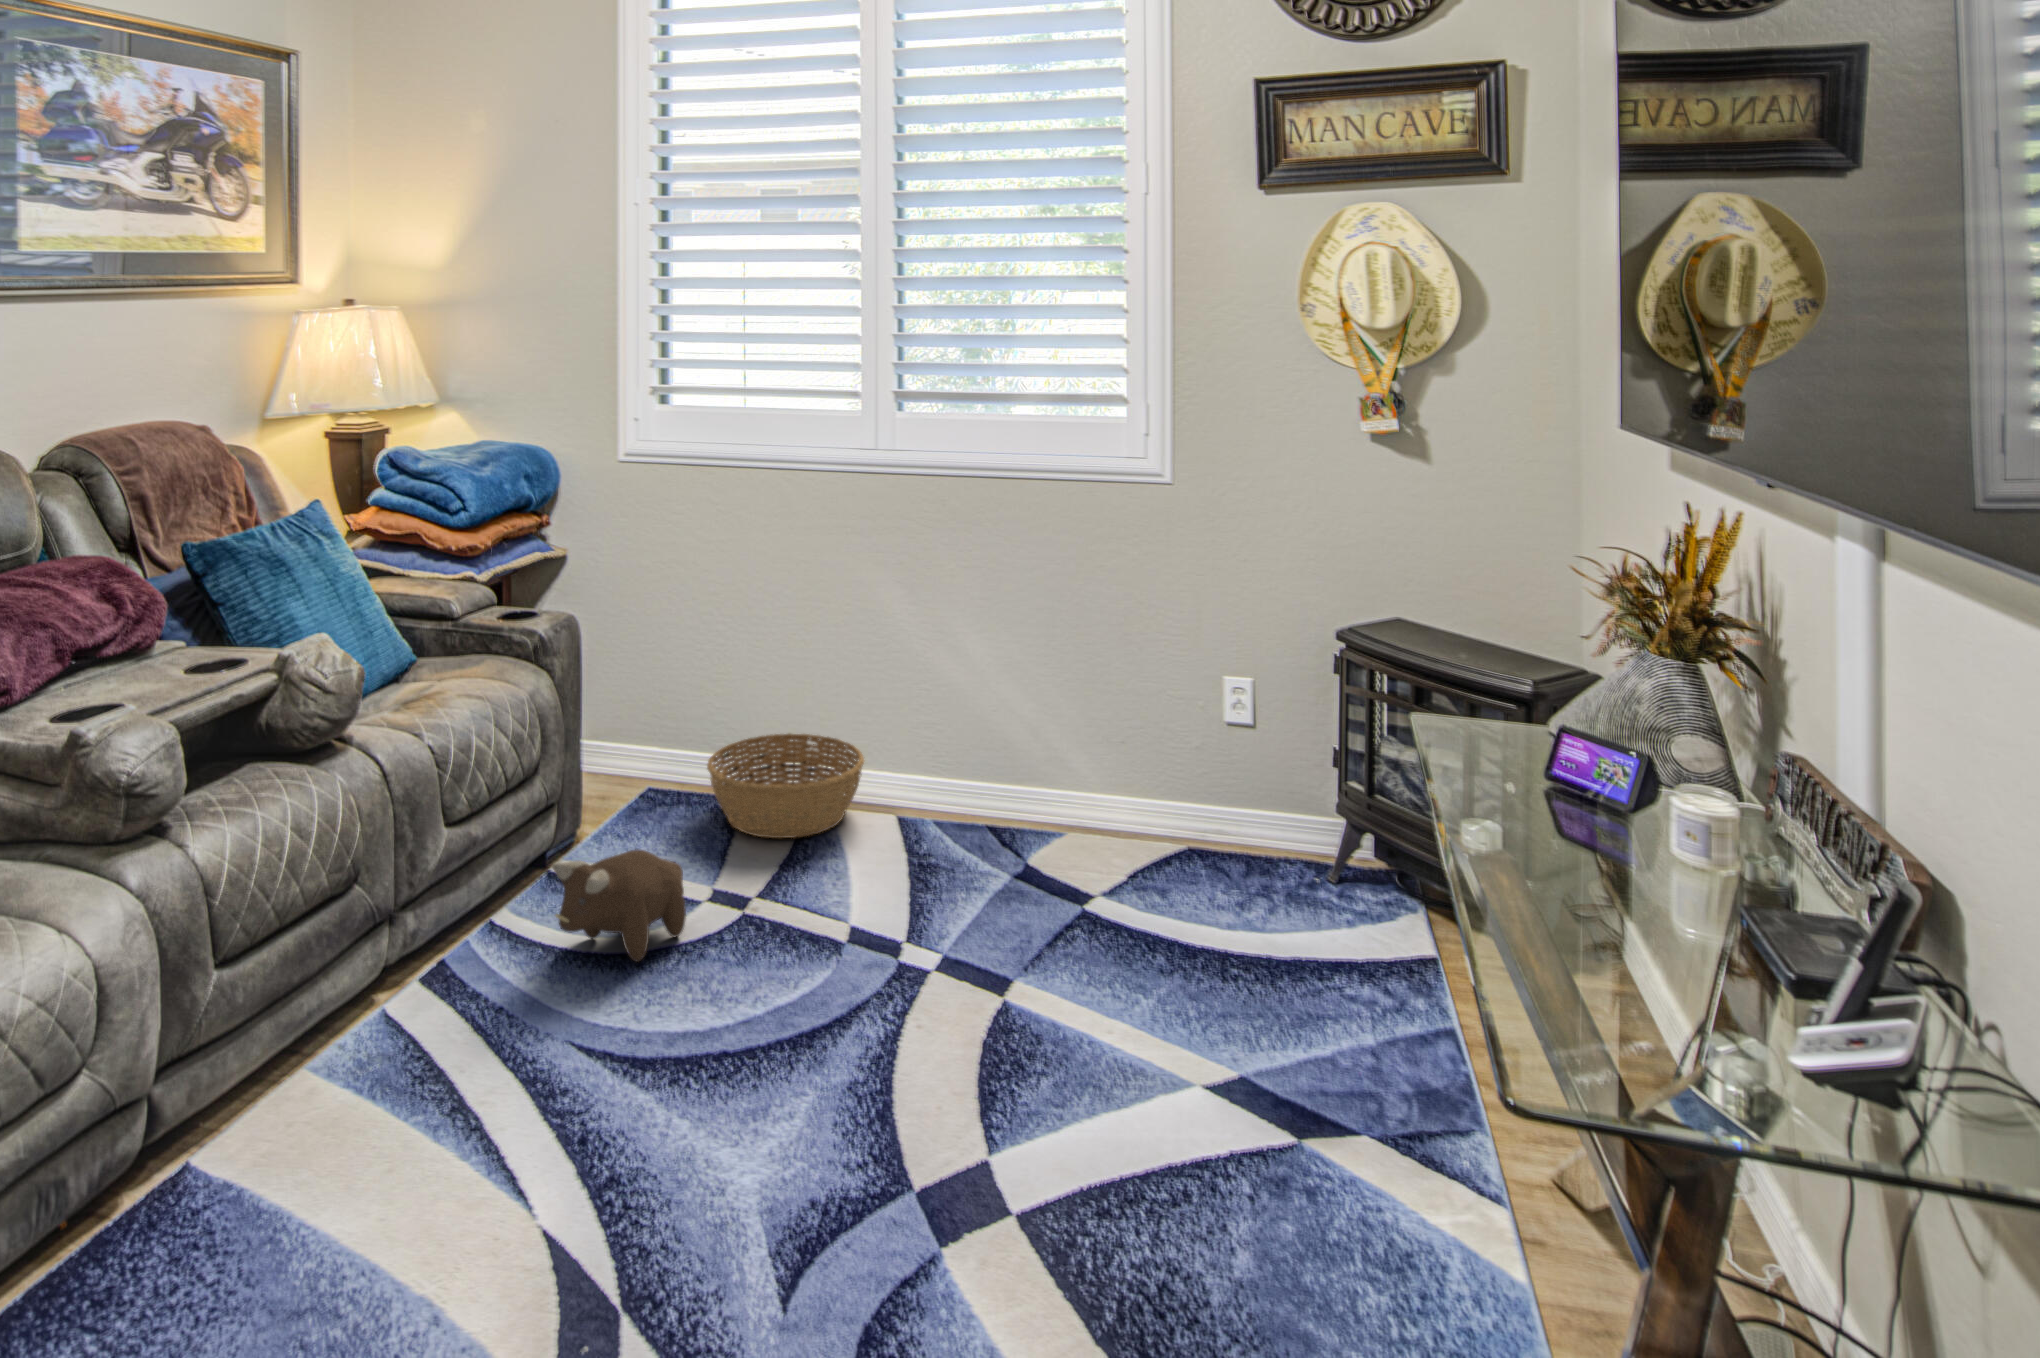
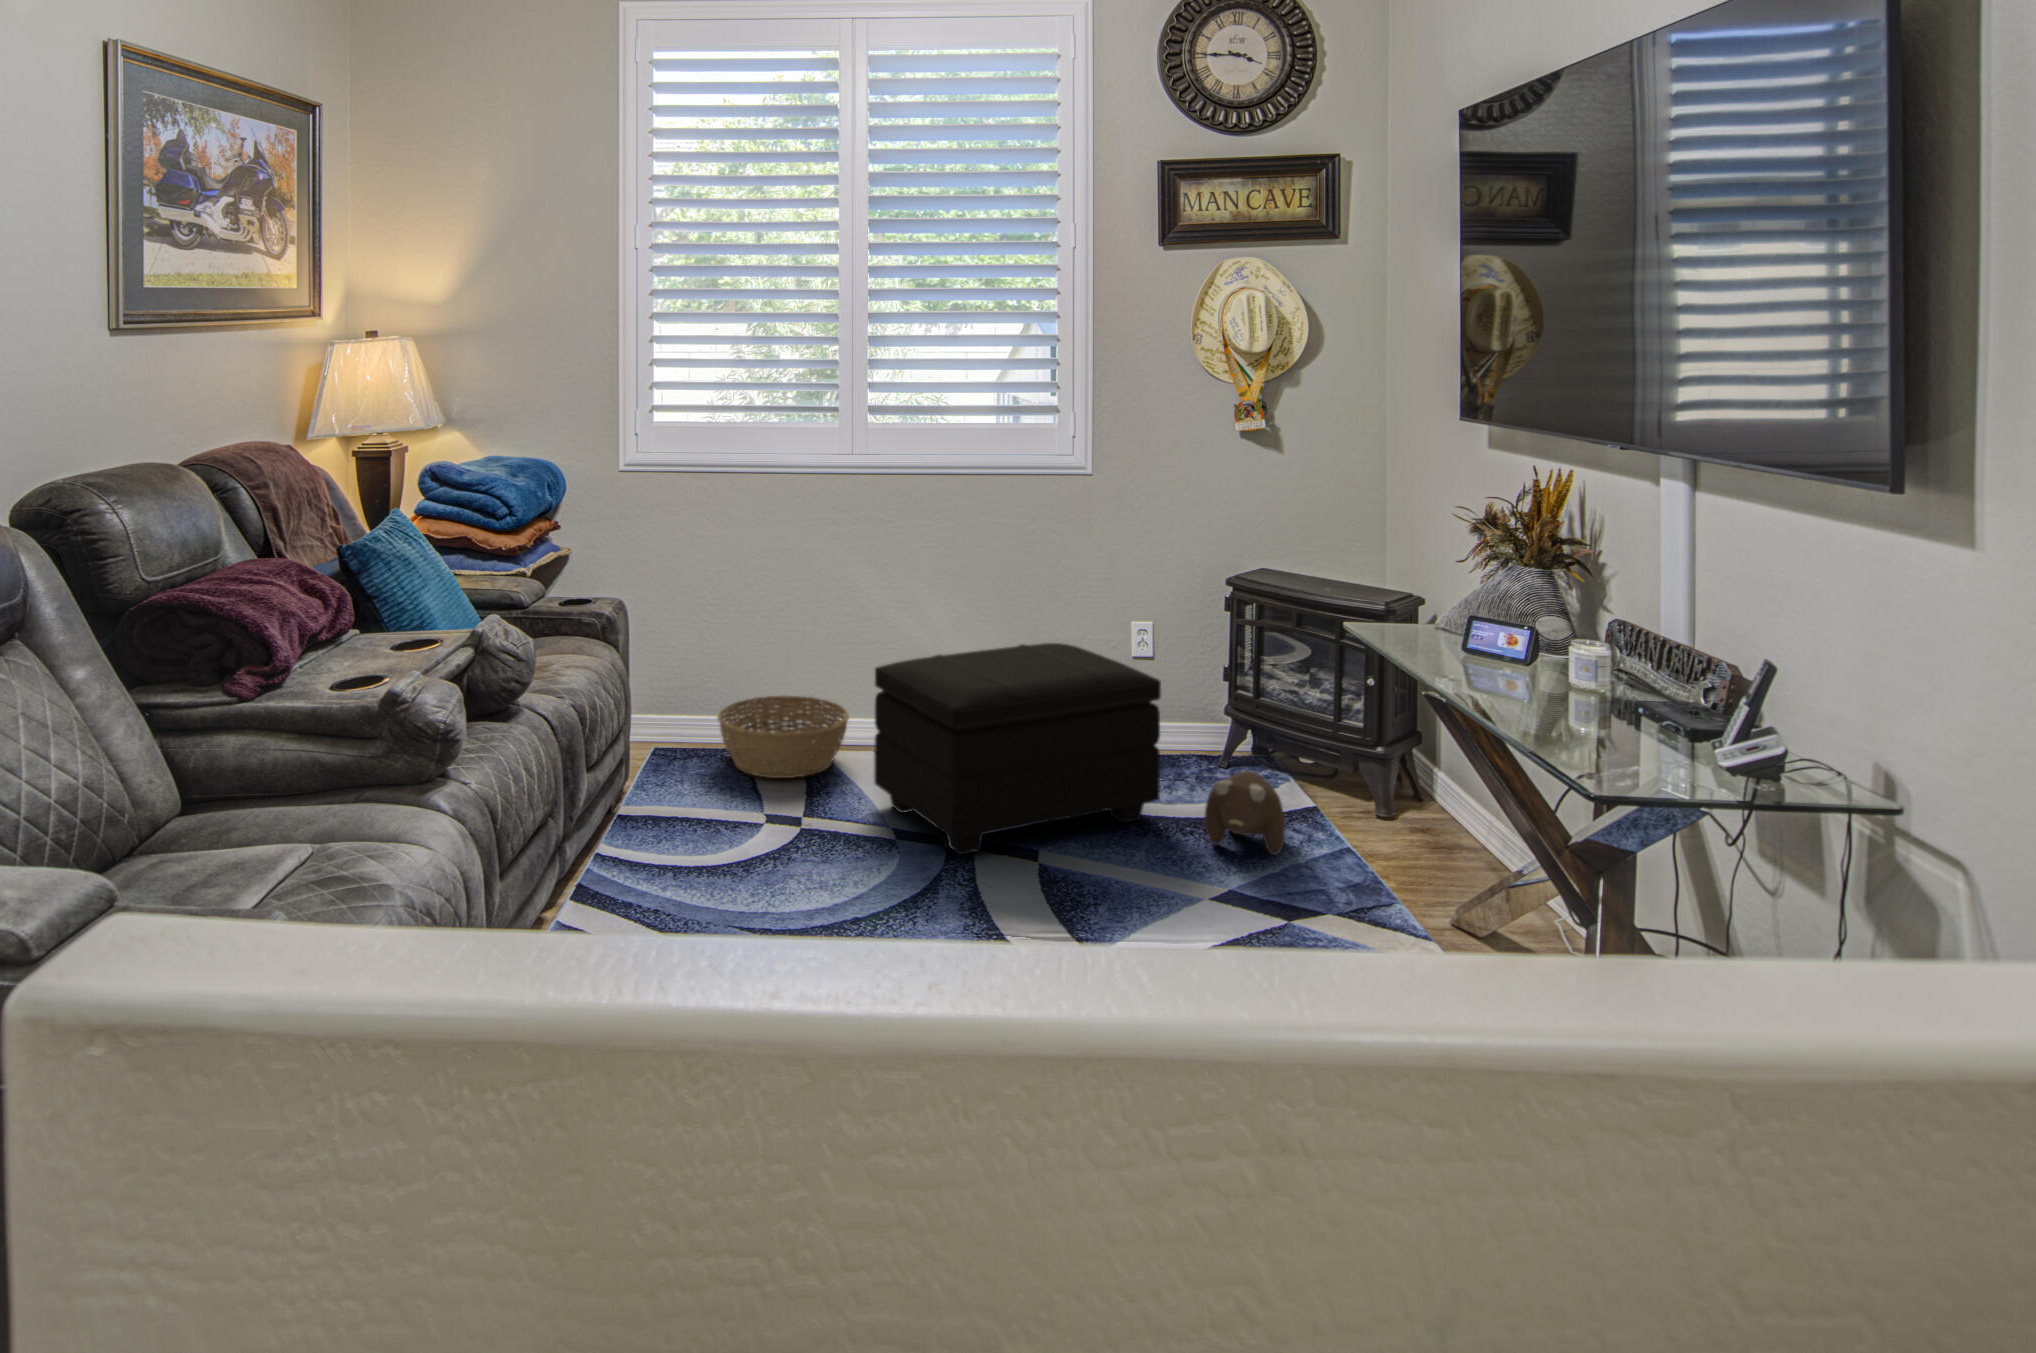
footstool: none [852,696,1200,971] -> present [874,643,1161,854]
plush toy: present [552,849,686,962] -> present [1205,771,1286,855]

